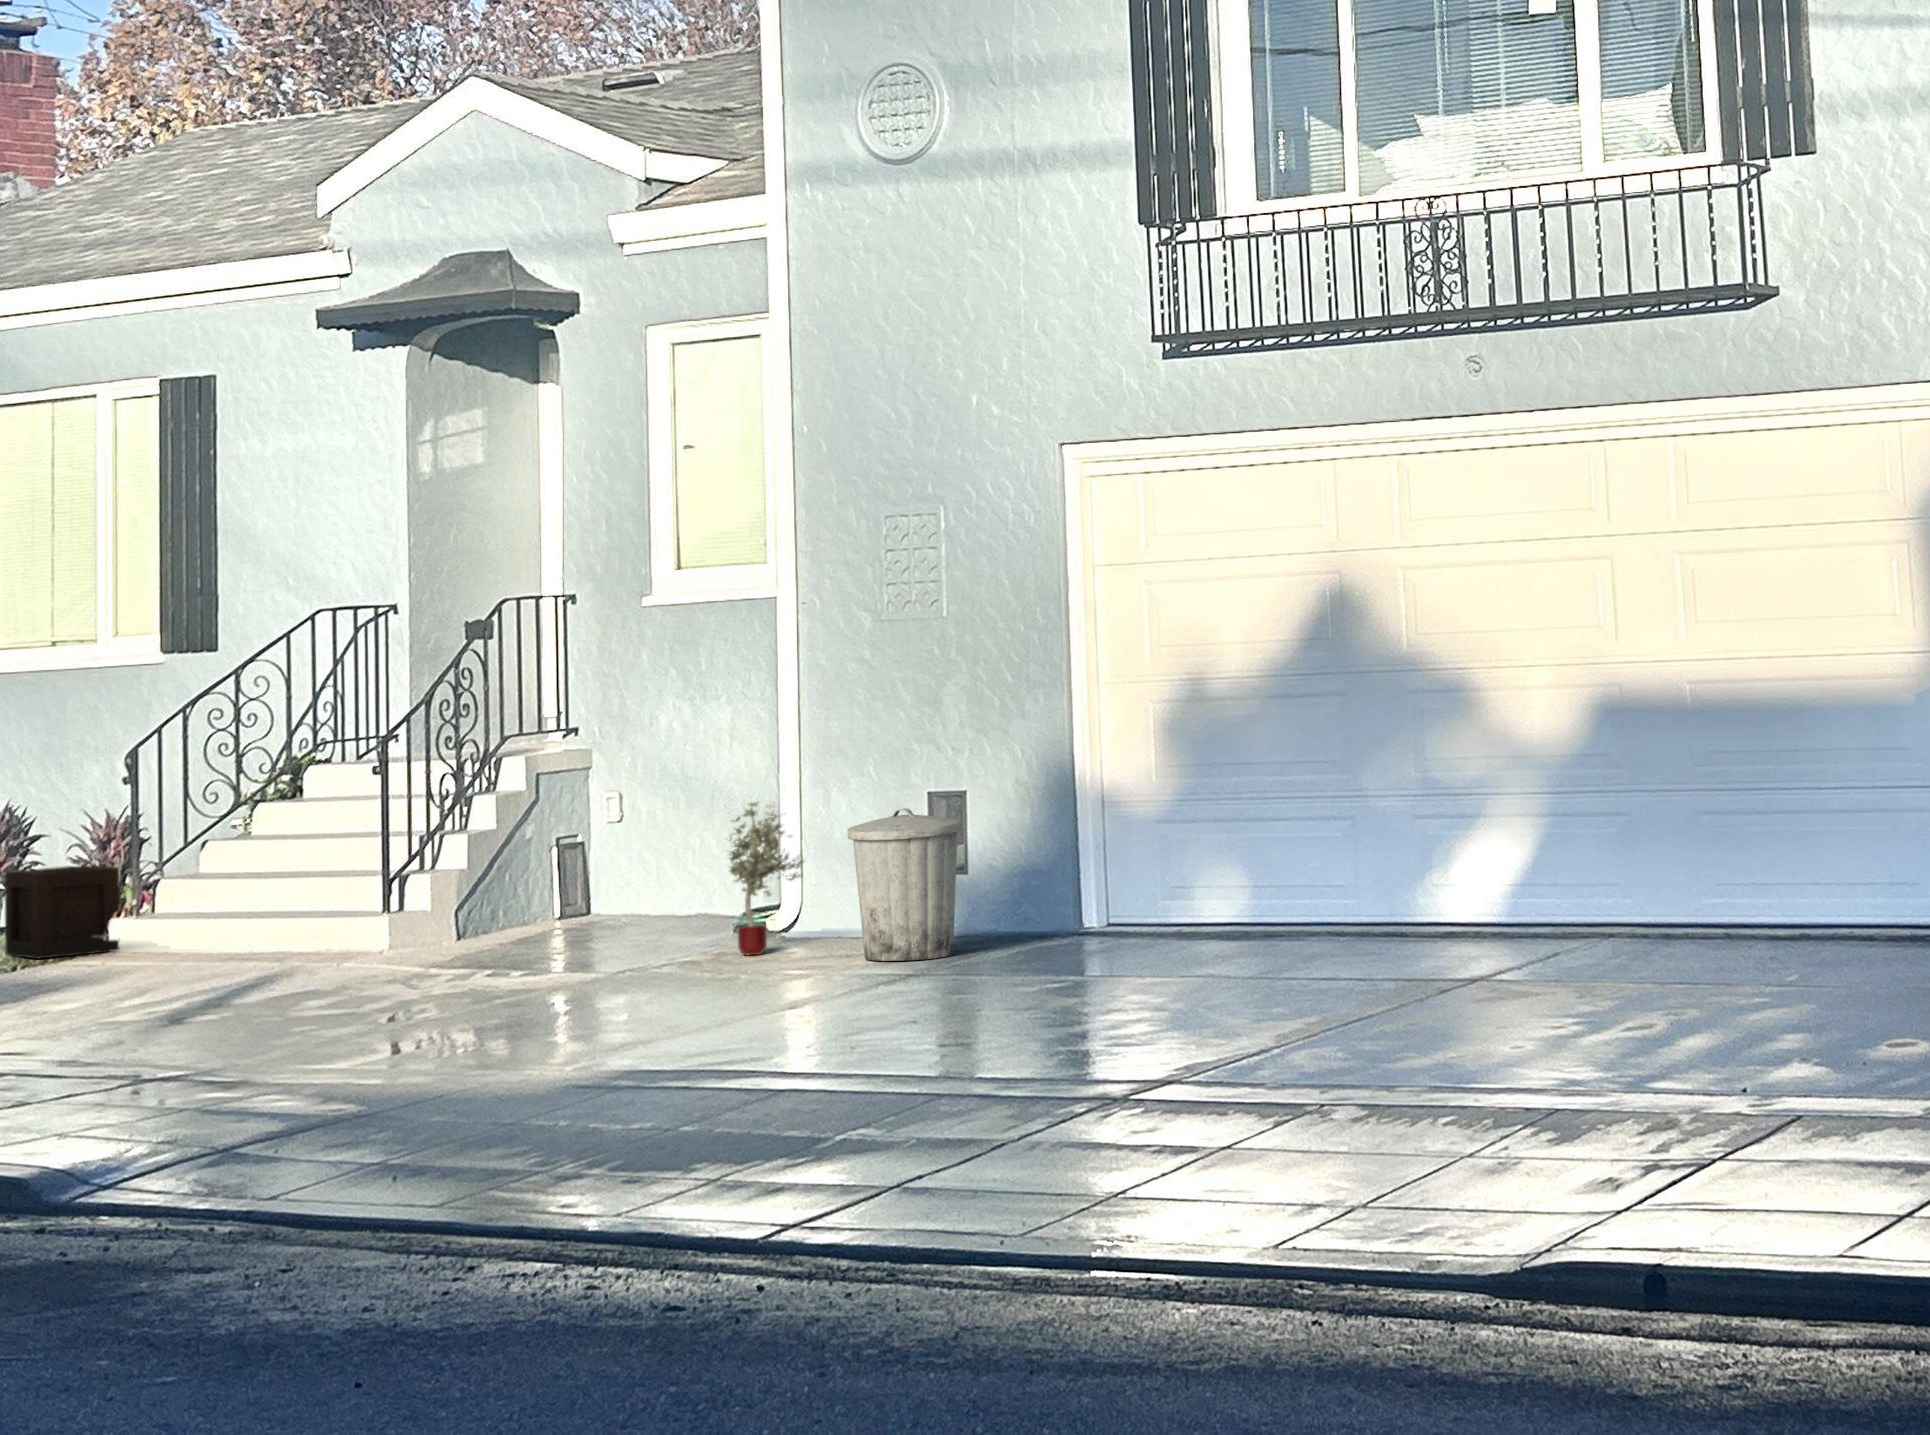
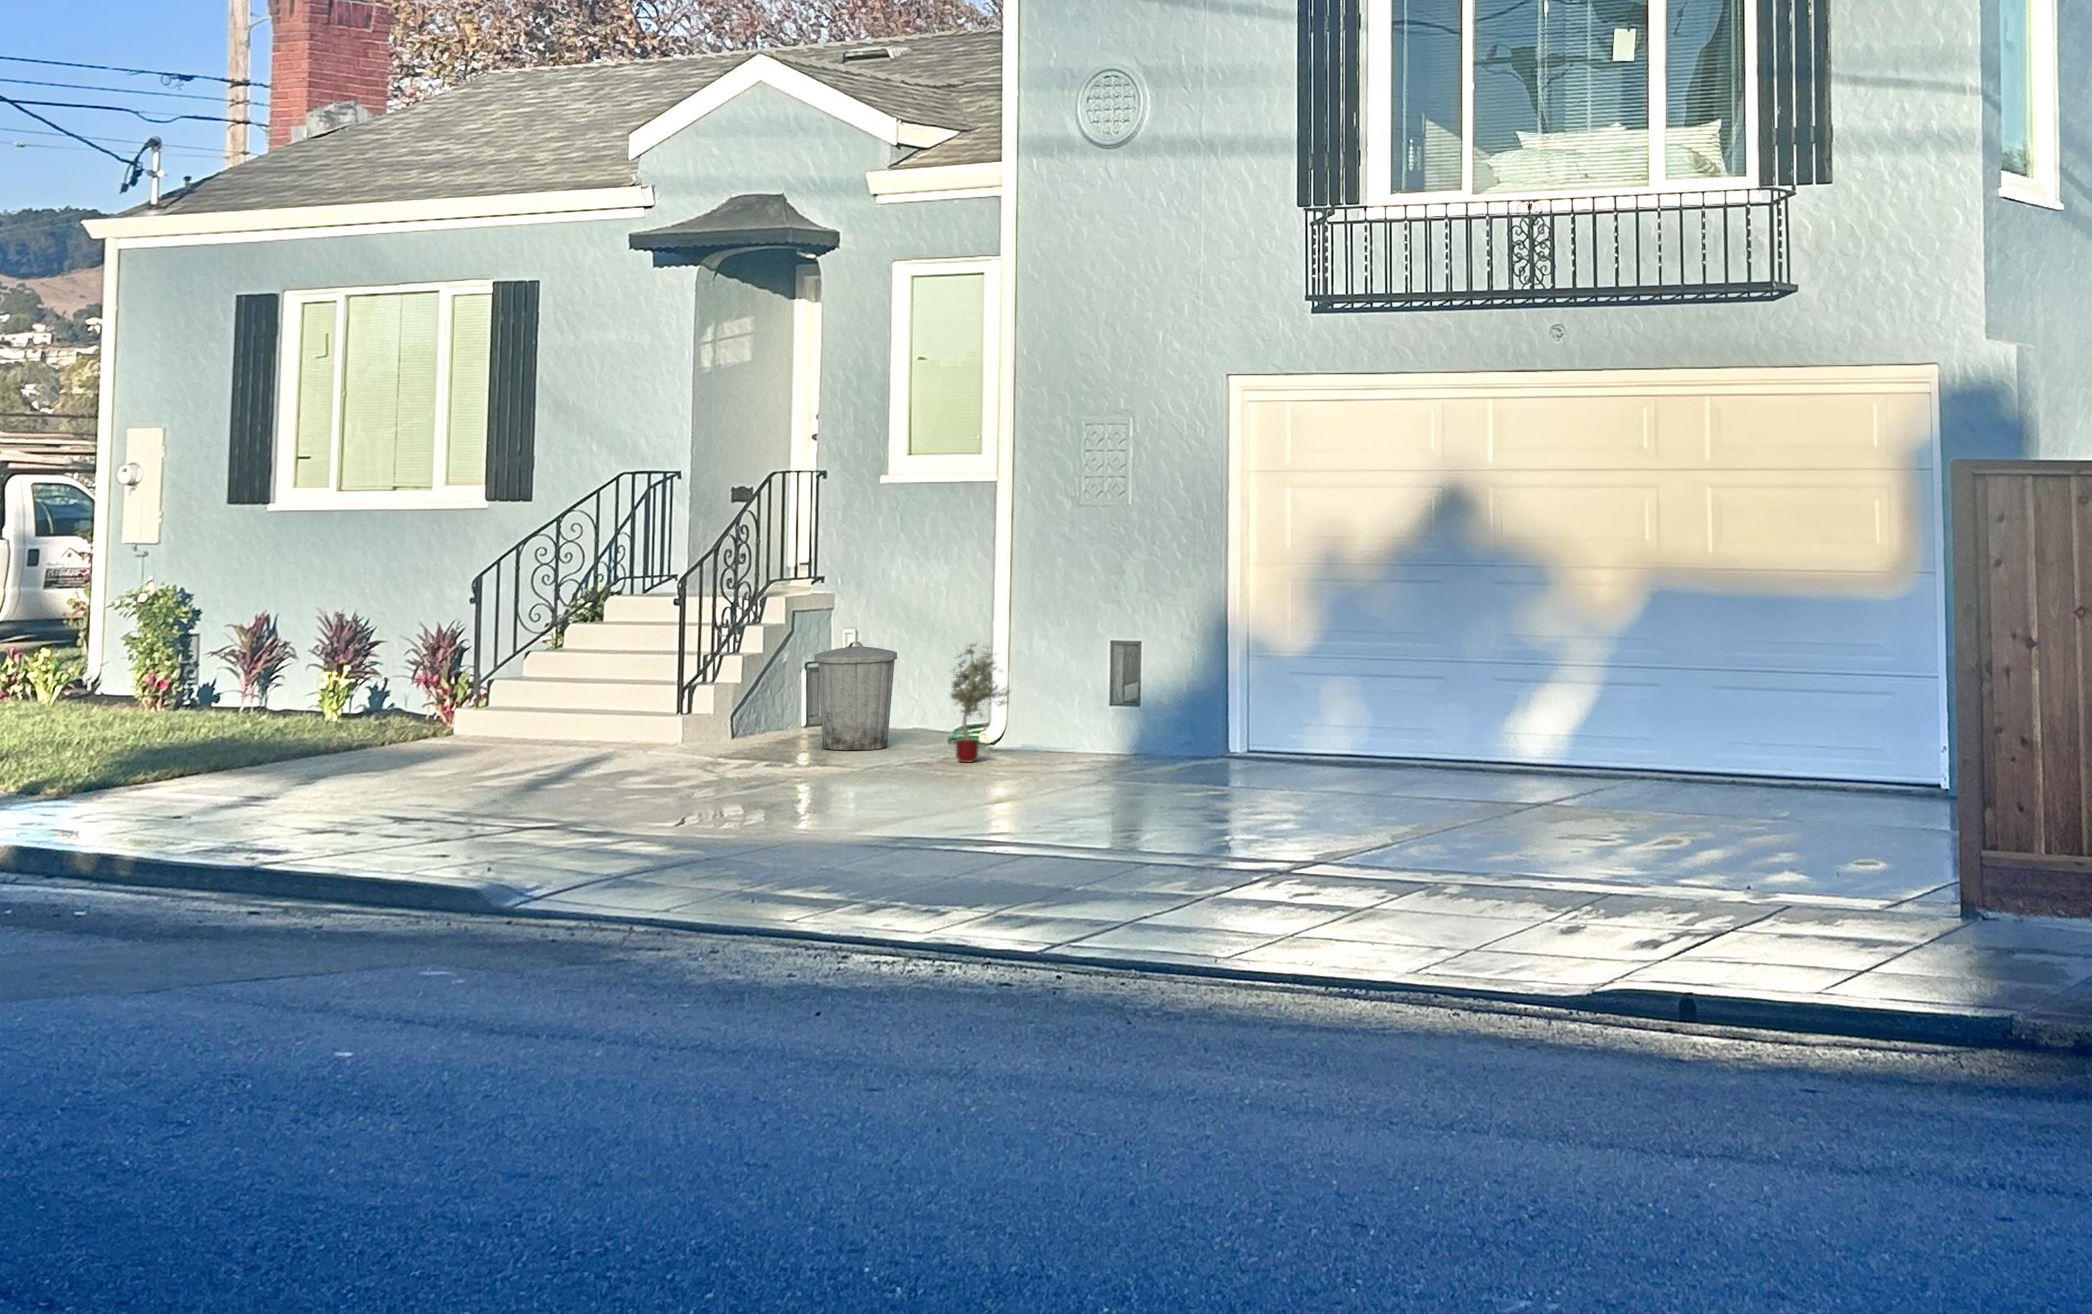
trash can: present [847,808,961,961] -> present [815,642,897,750]
wooden crate: present [5,865,120,959] -> none [361,669,454,741]

